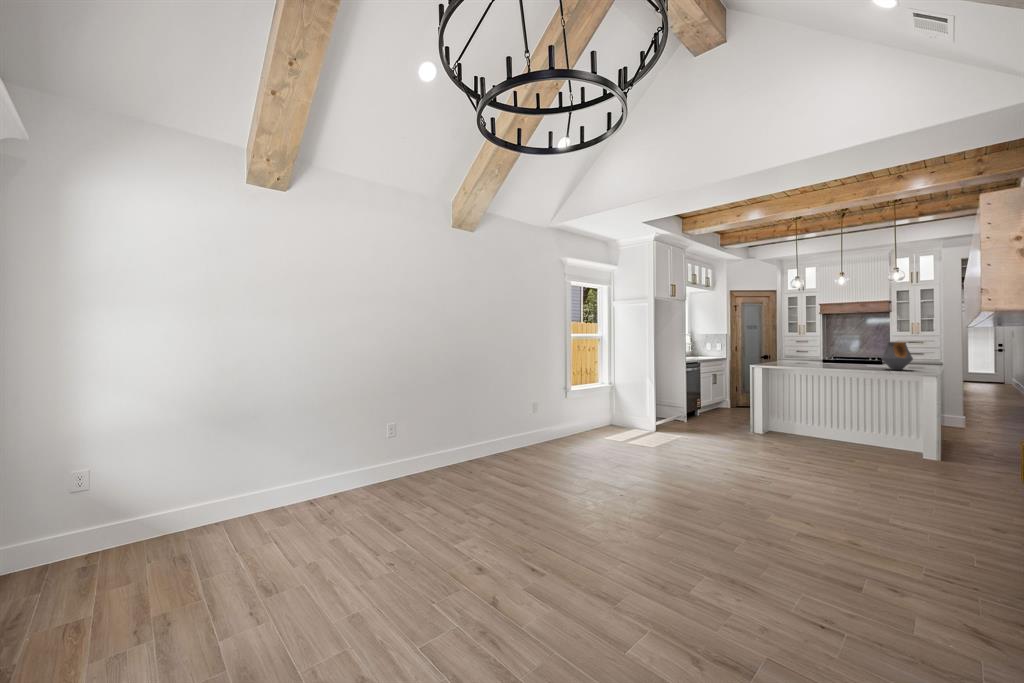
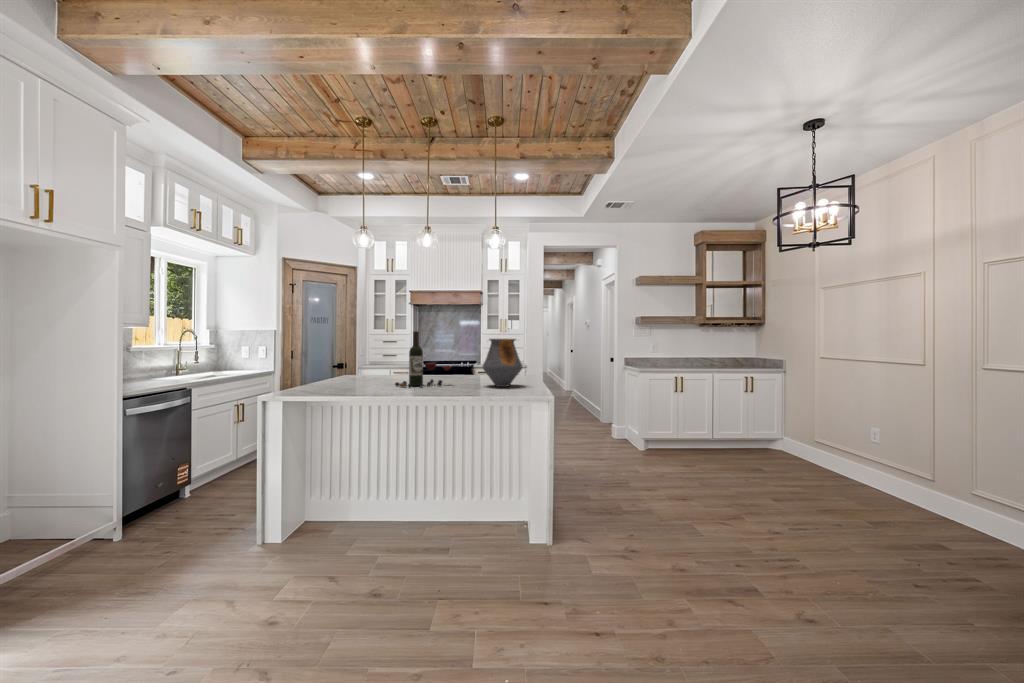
wine bottle: none [820,337,859,368] -> present [395,331,451,387]

